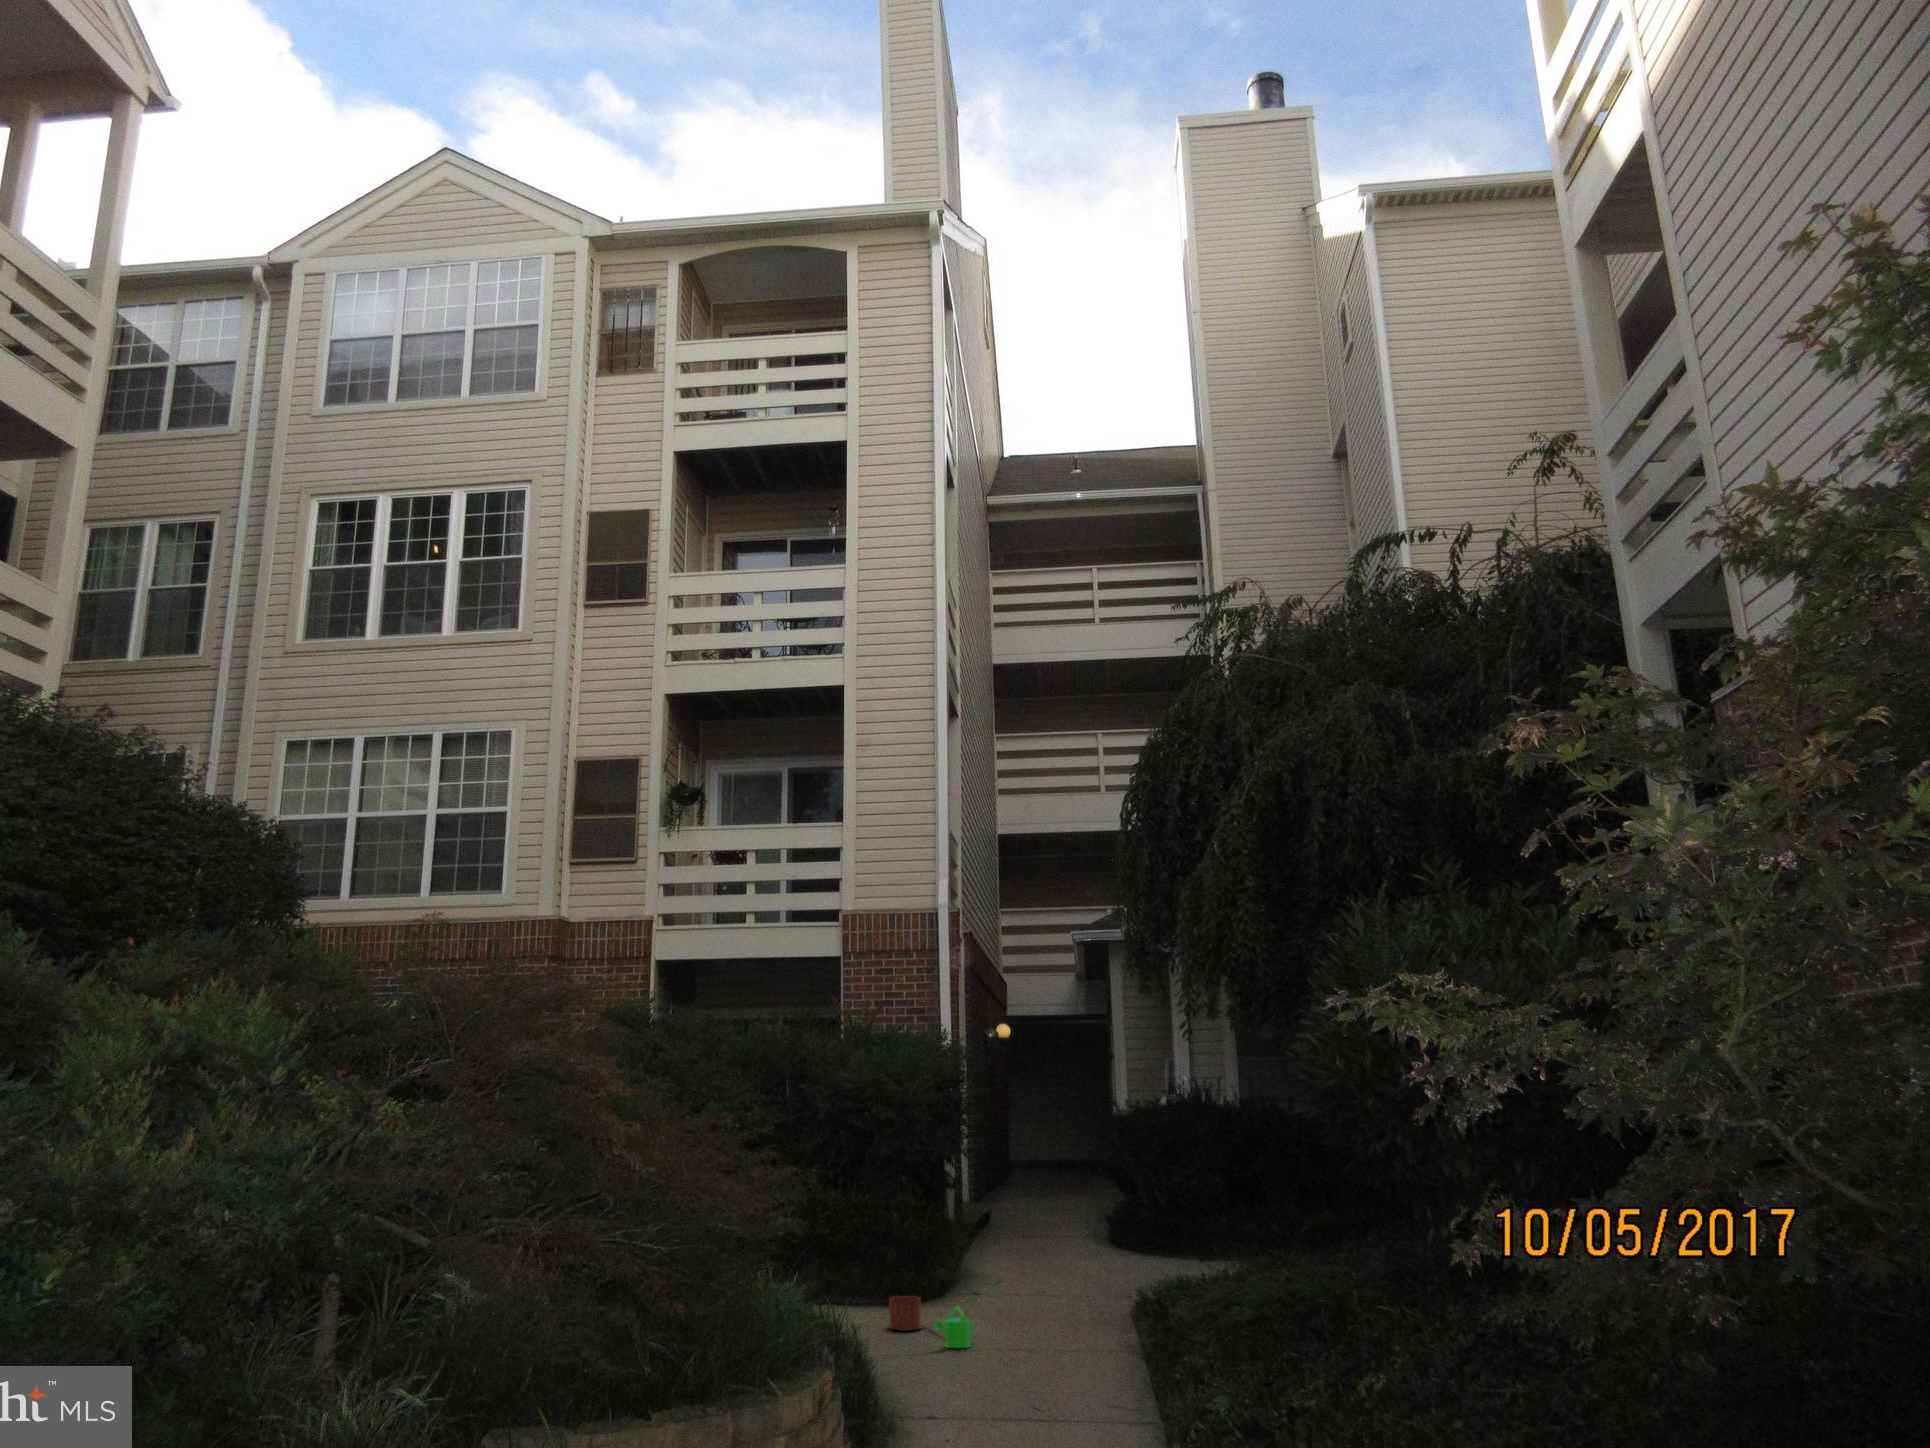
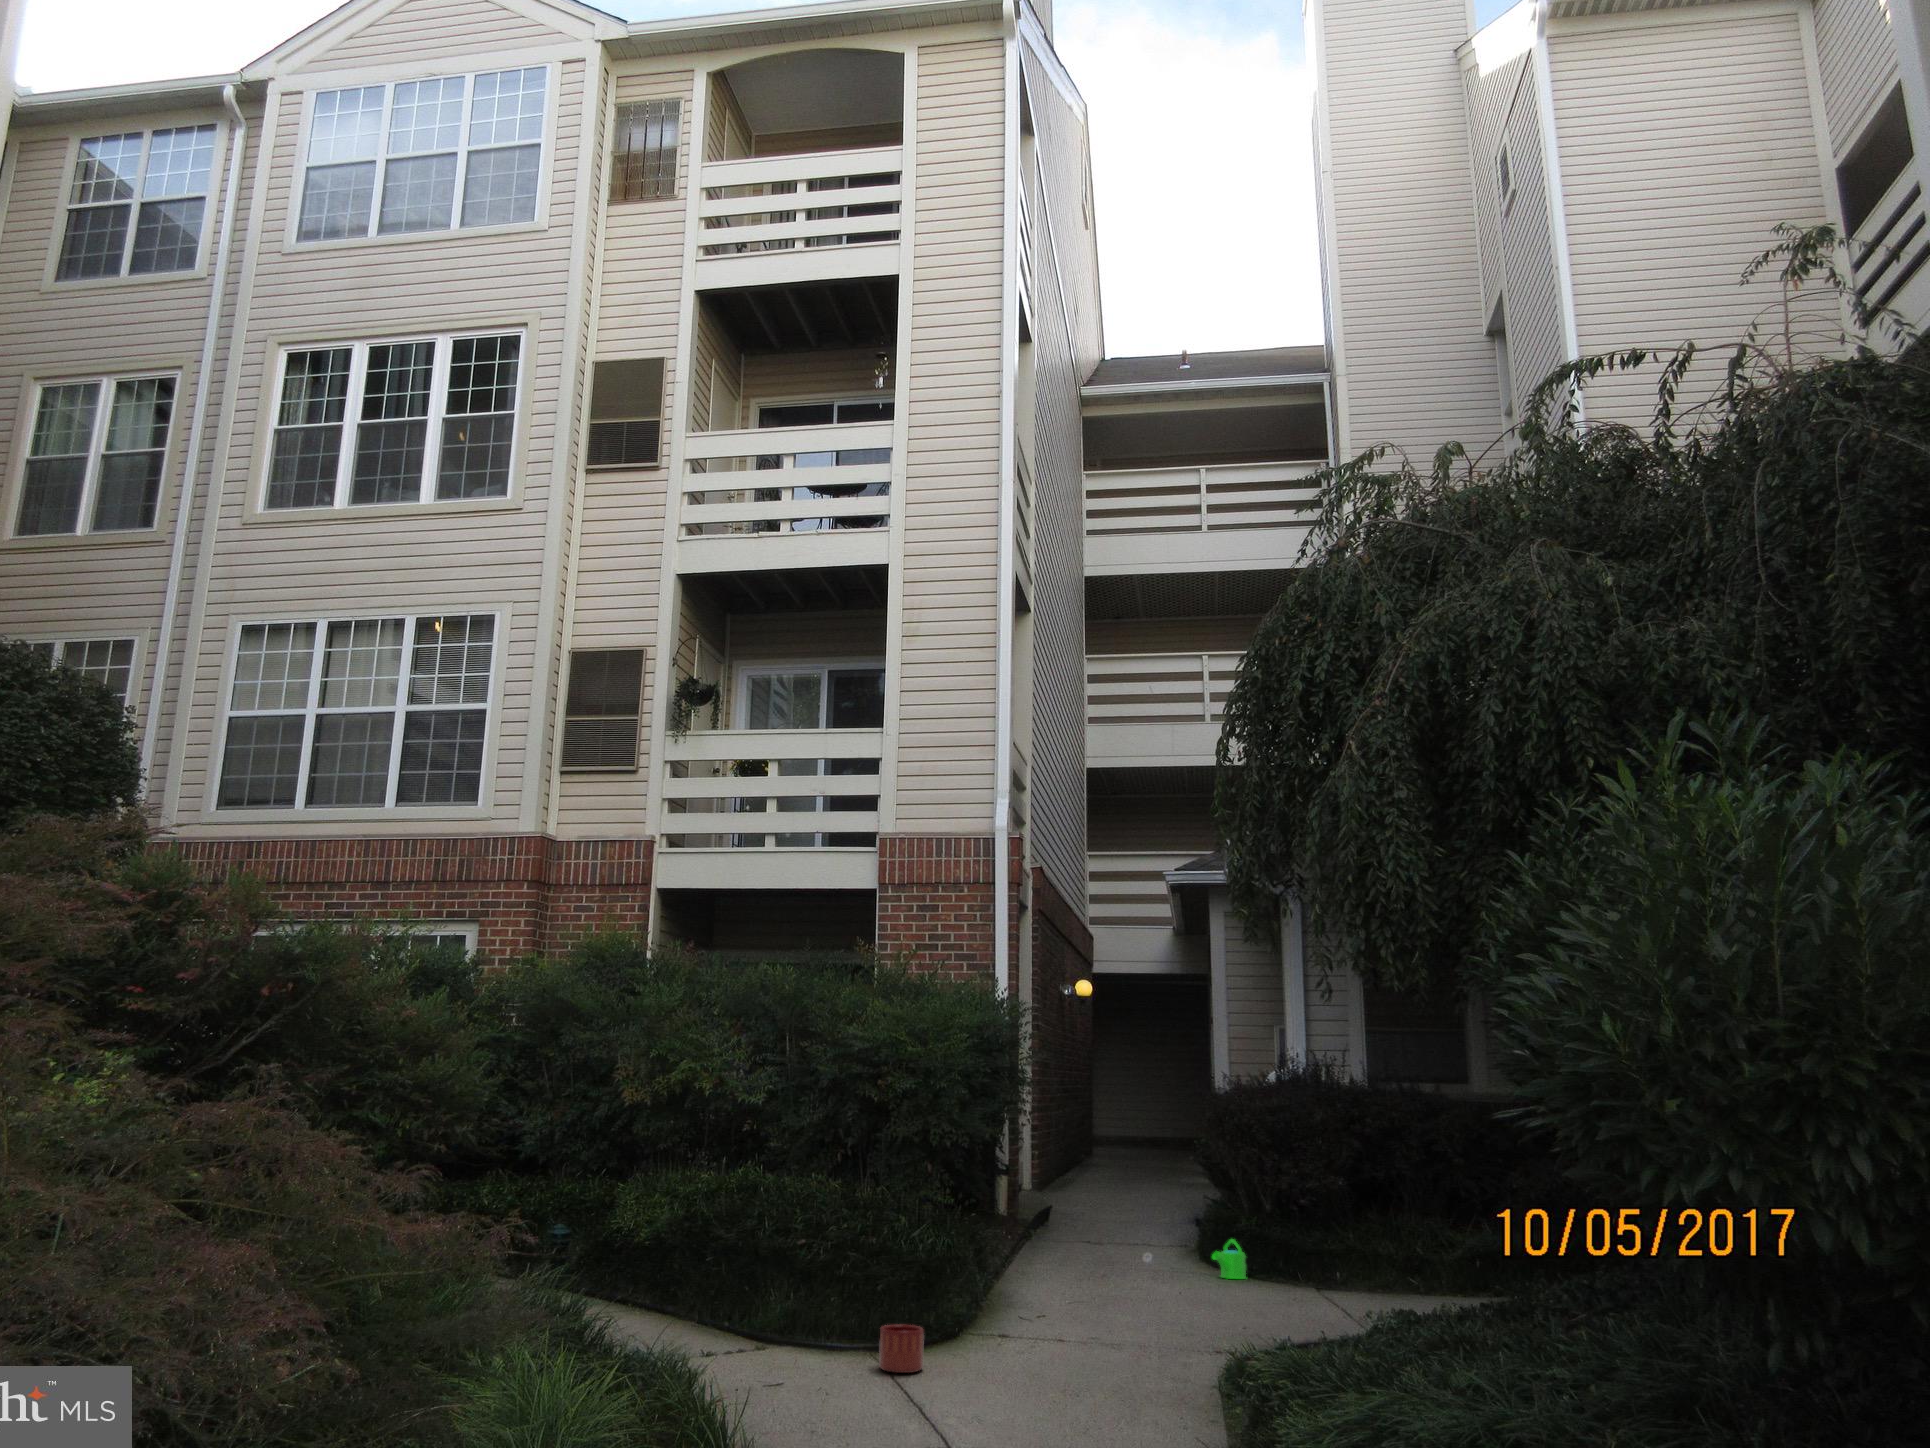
watering can: present [935,1306,975,1348] -> present [1212,1239,1247,1279]

